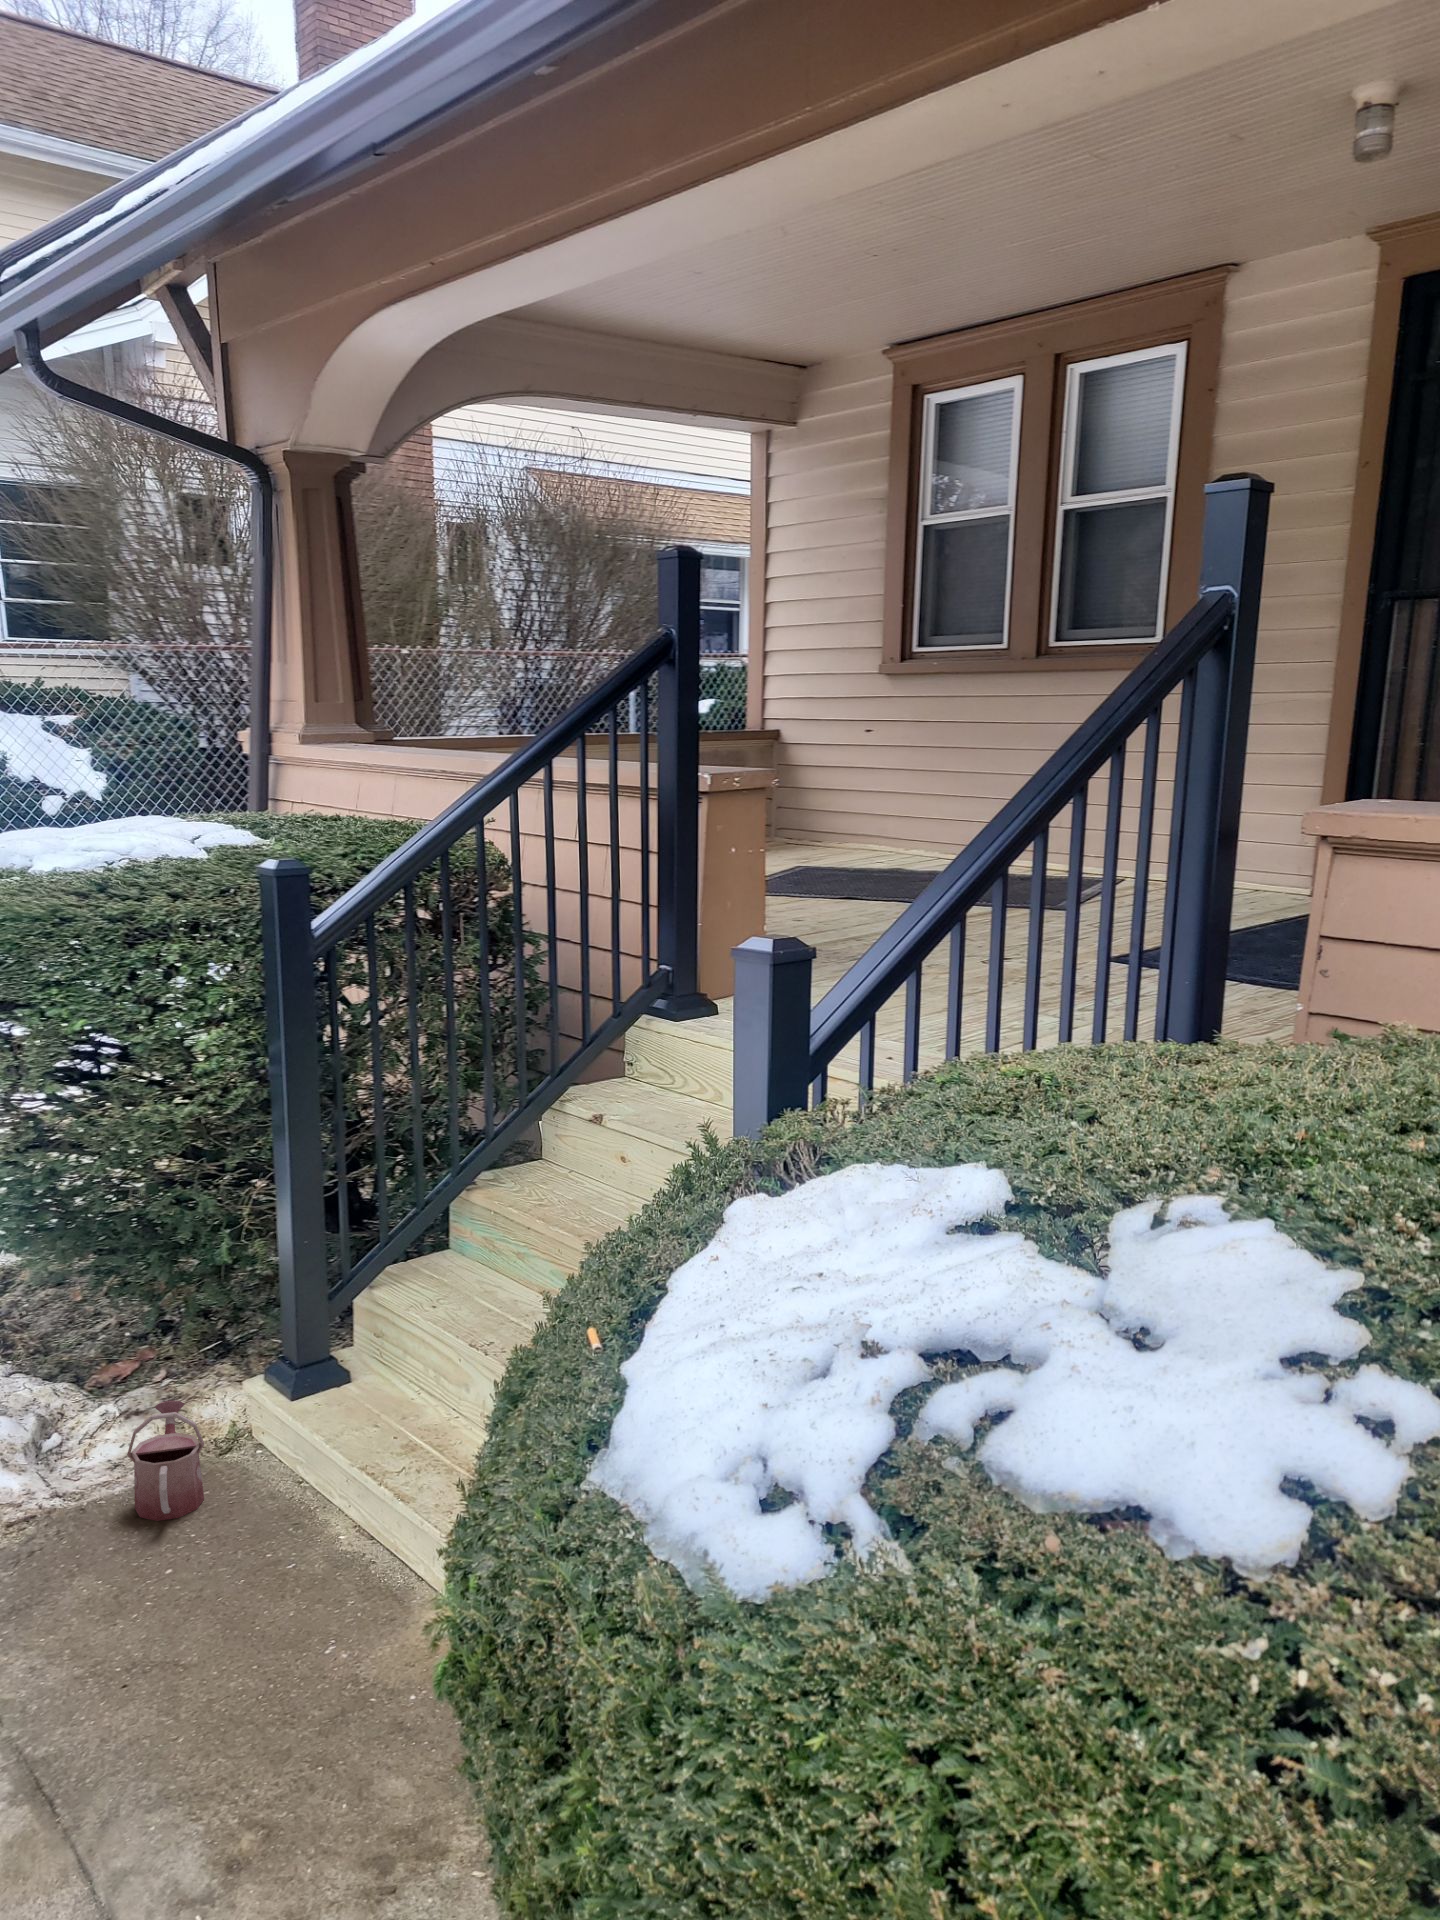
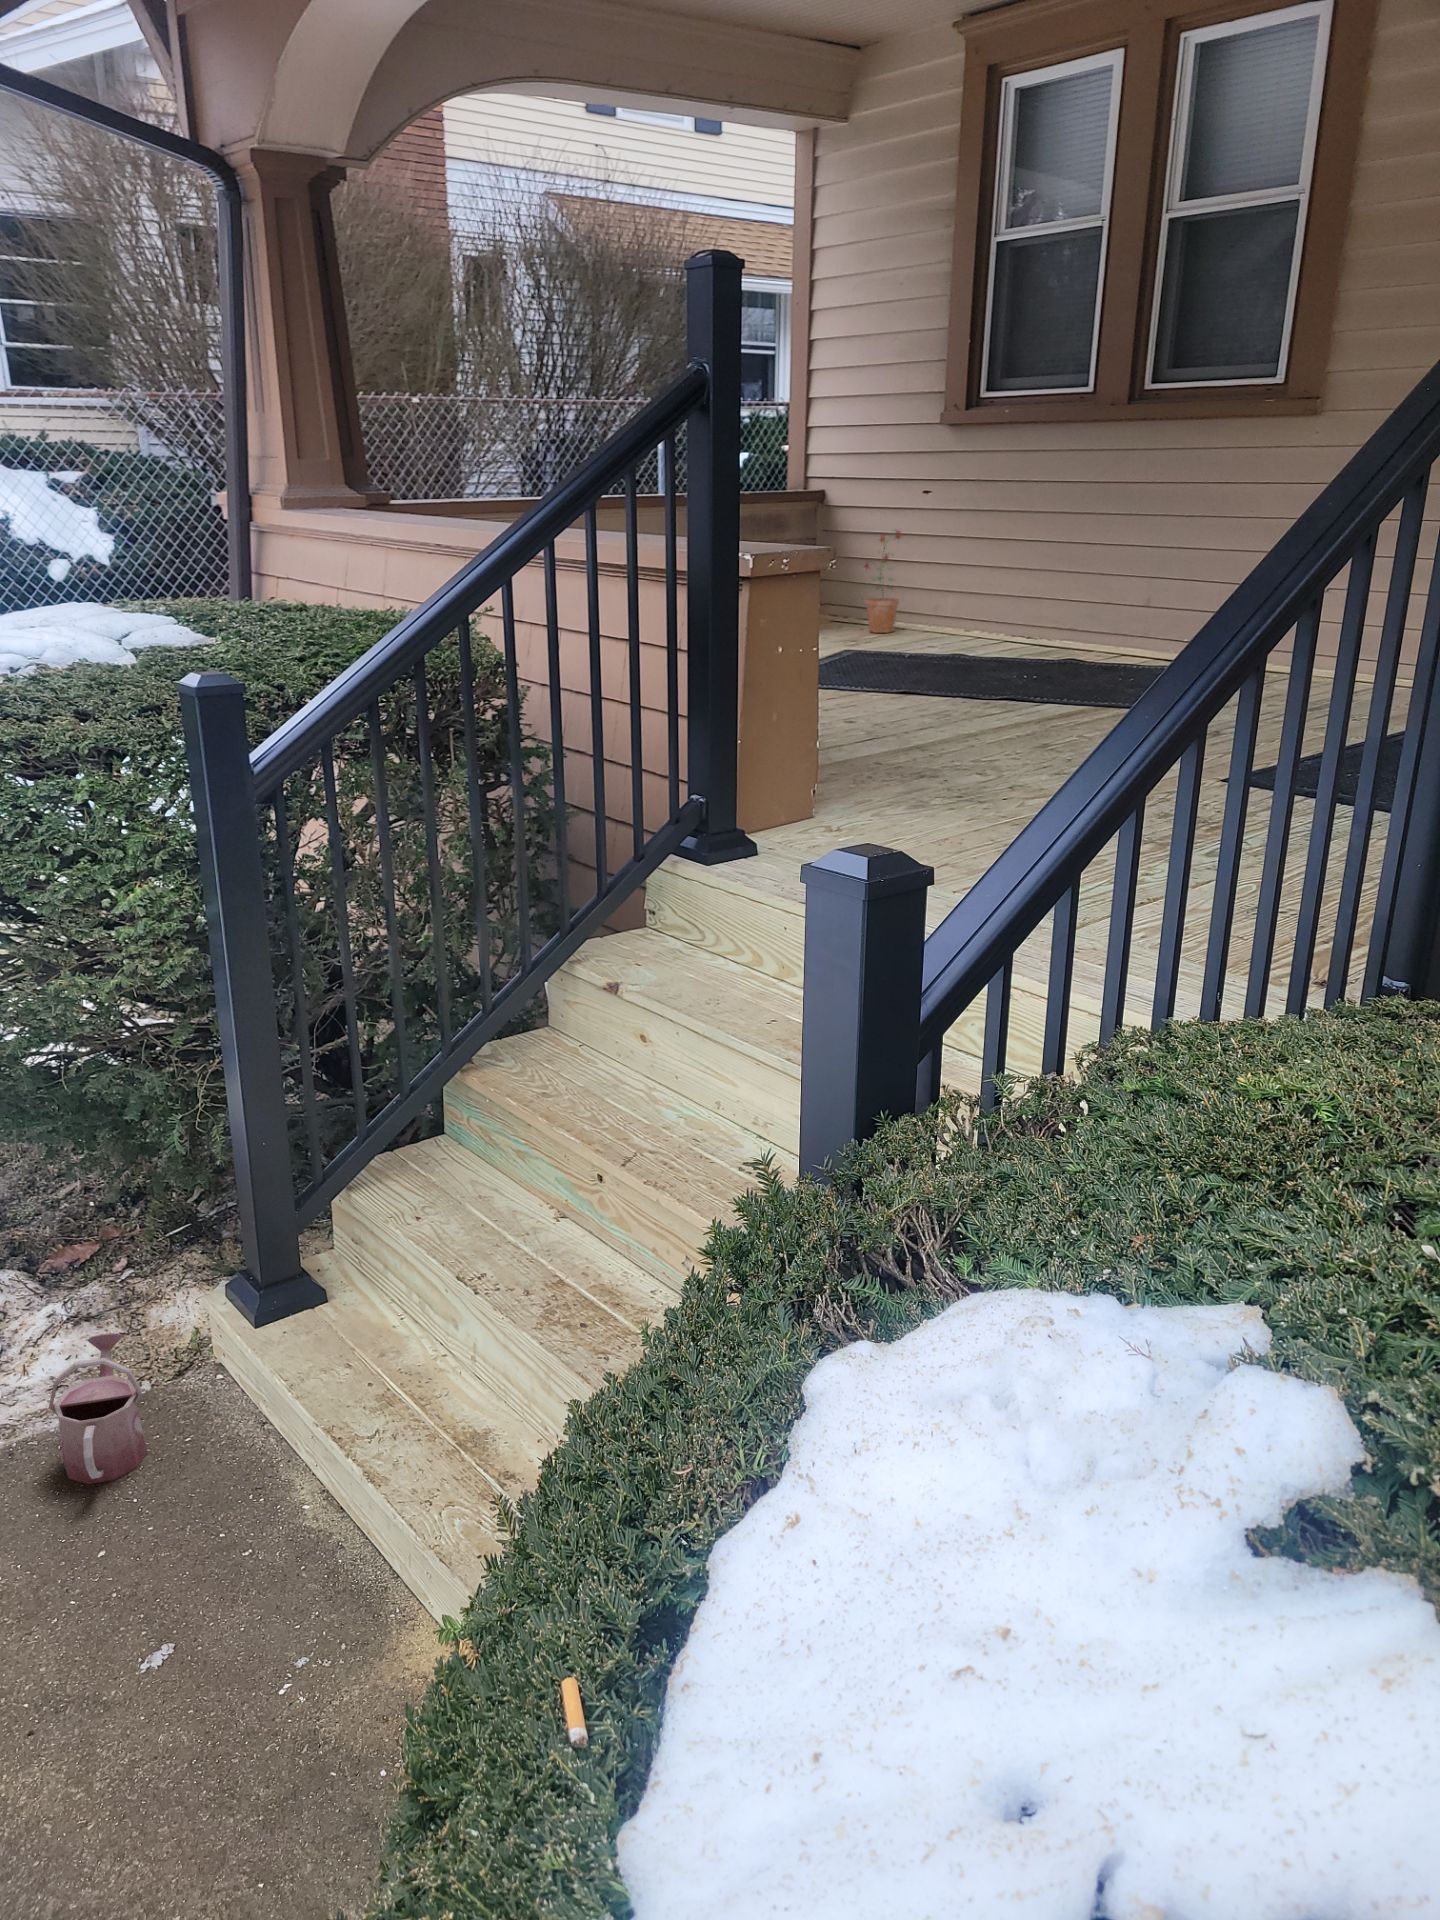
potted plant: none [814,764,851,855] -> present [865,531,901,633]

